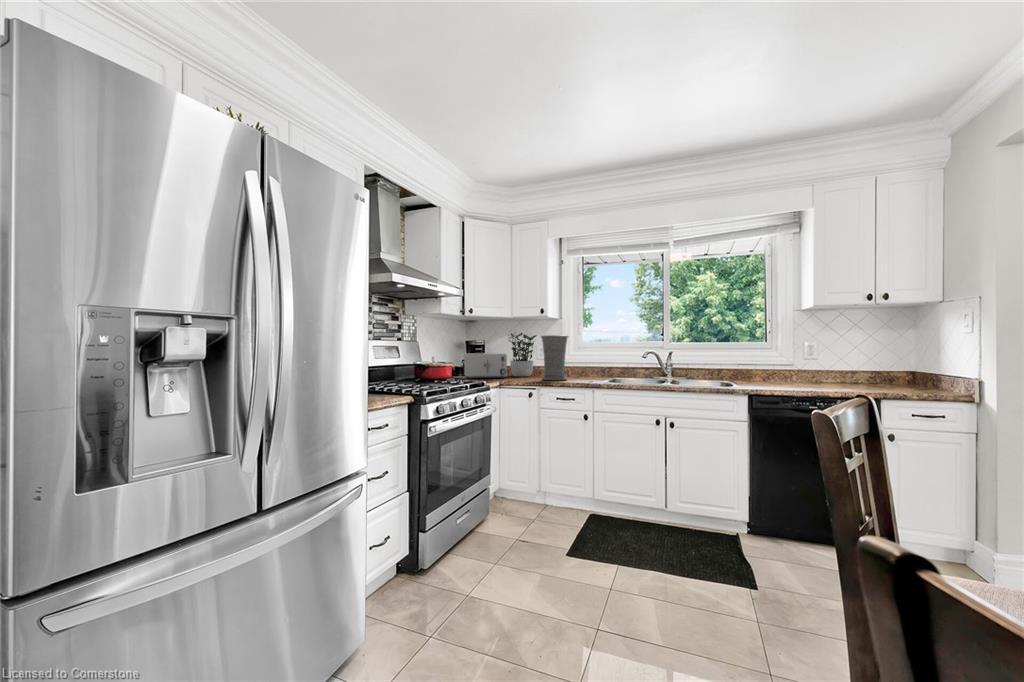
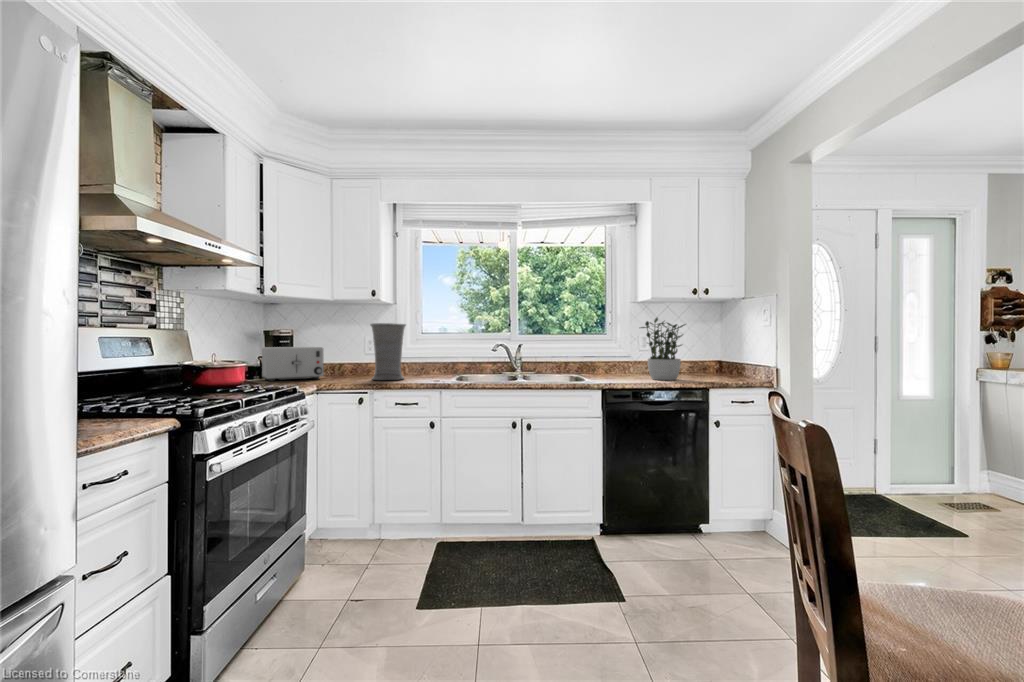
potted plant: present [509,332,537,376] -> present [641,318,686,380]

